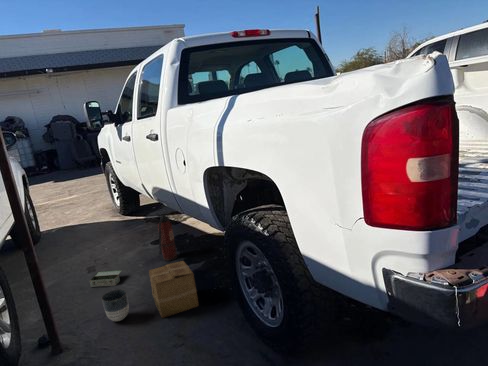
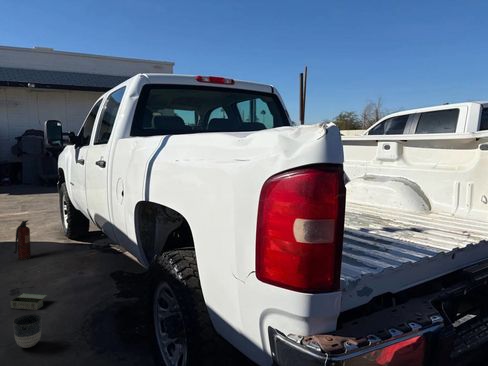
fire extinguisher: present [158,213,177,261] -> present [13,220,31,260]
cardboard box: present [149,261,199,318] -> none [68,293,115,350]

